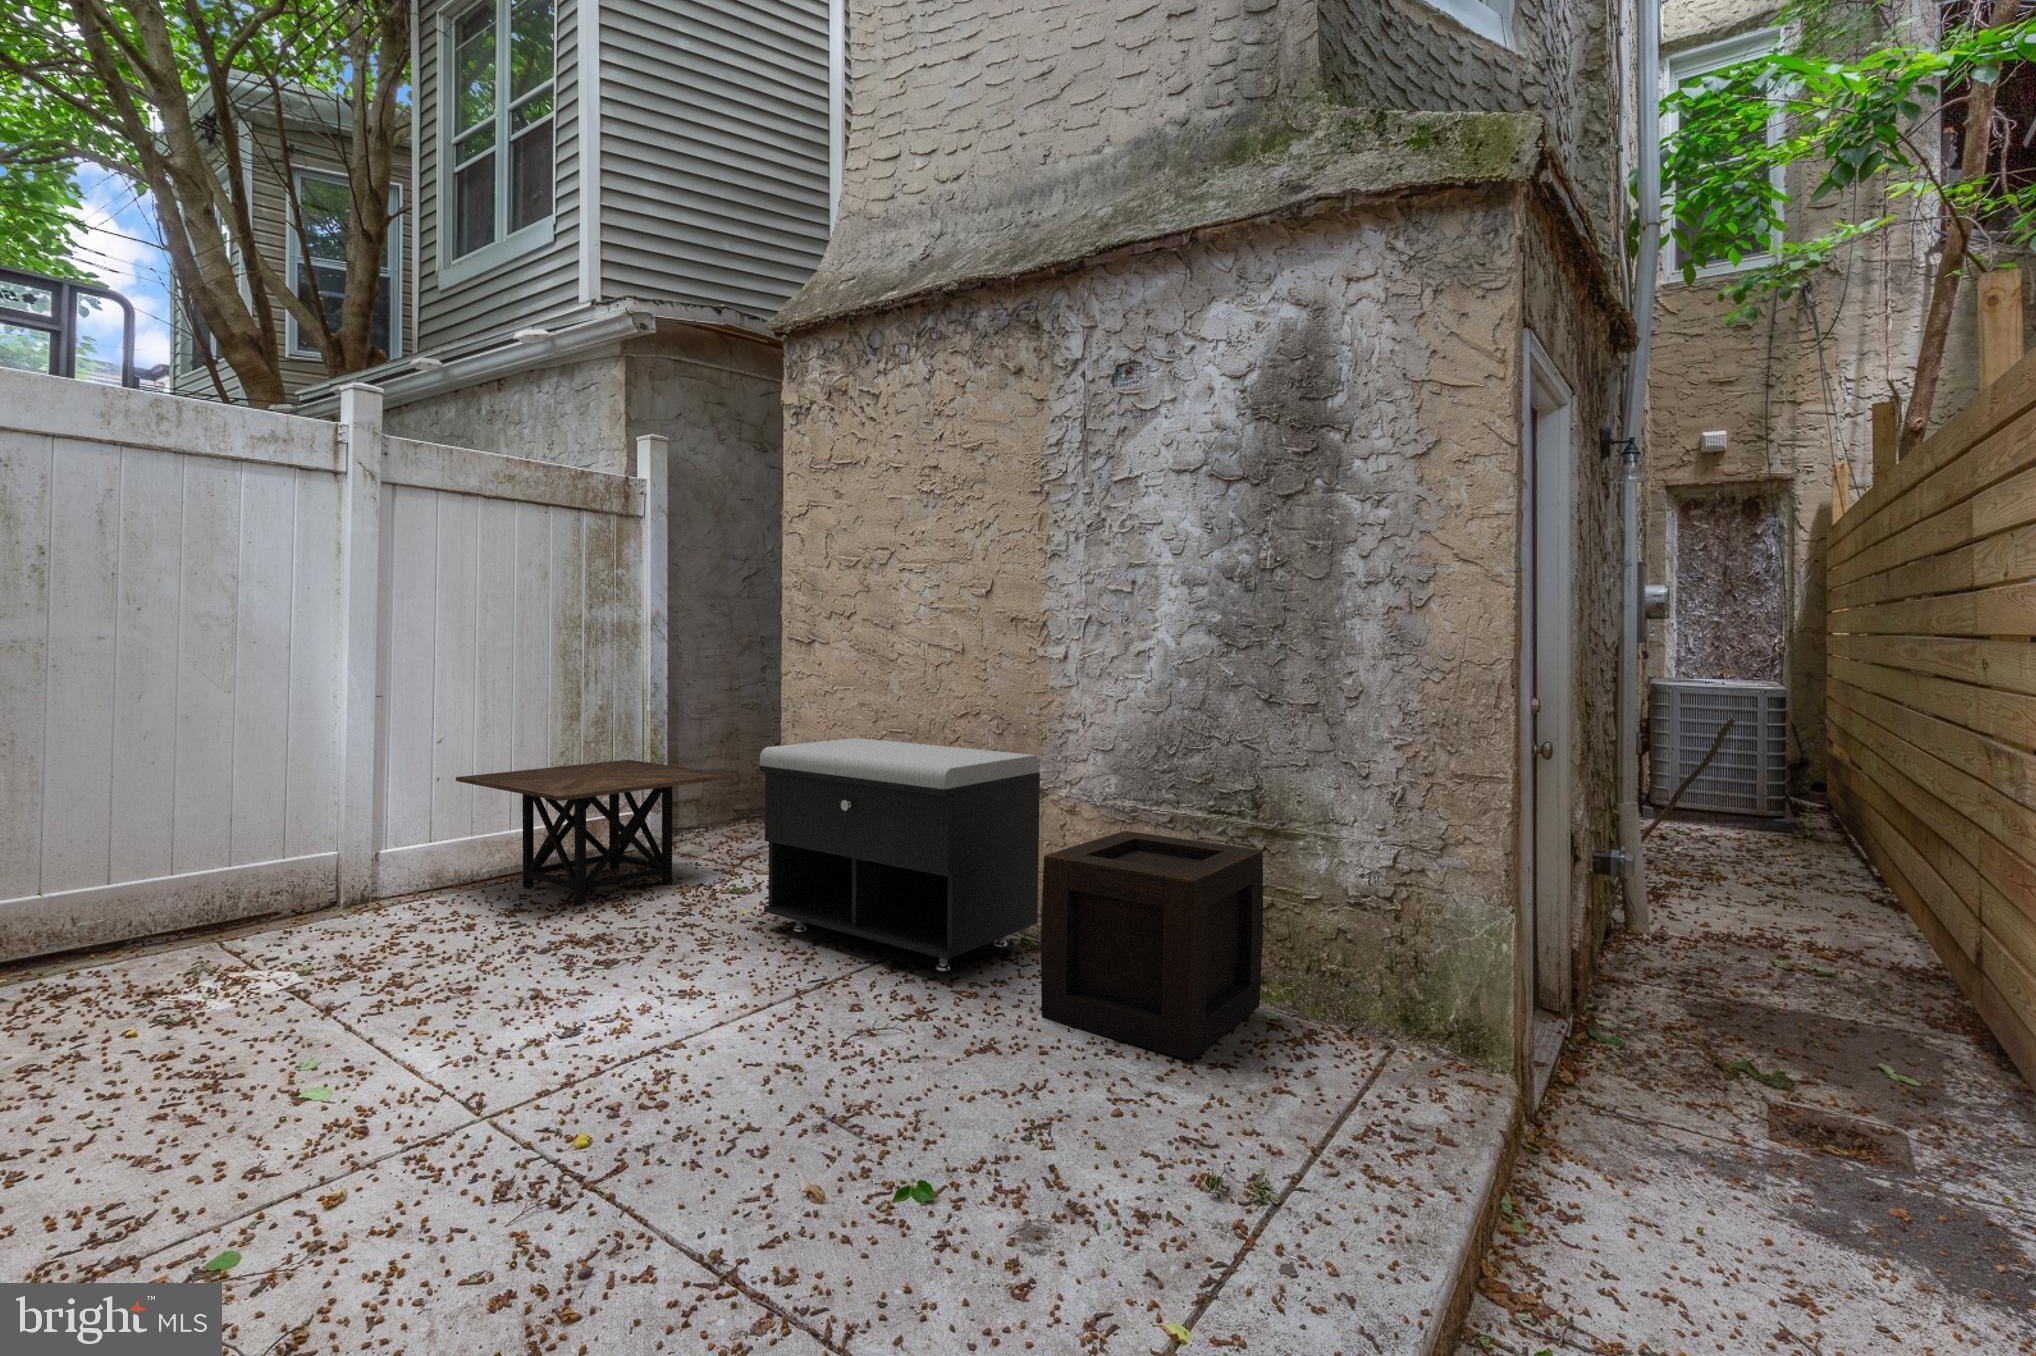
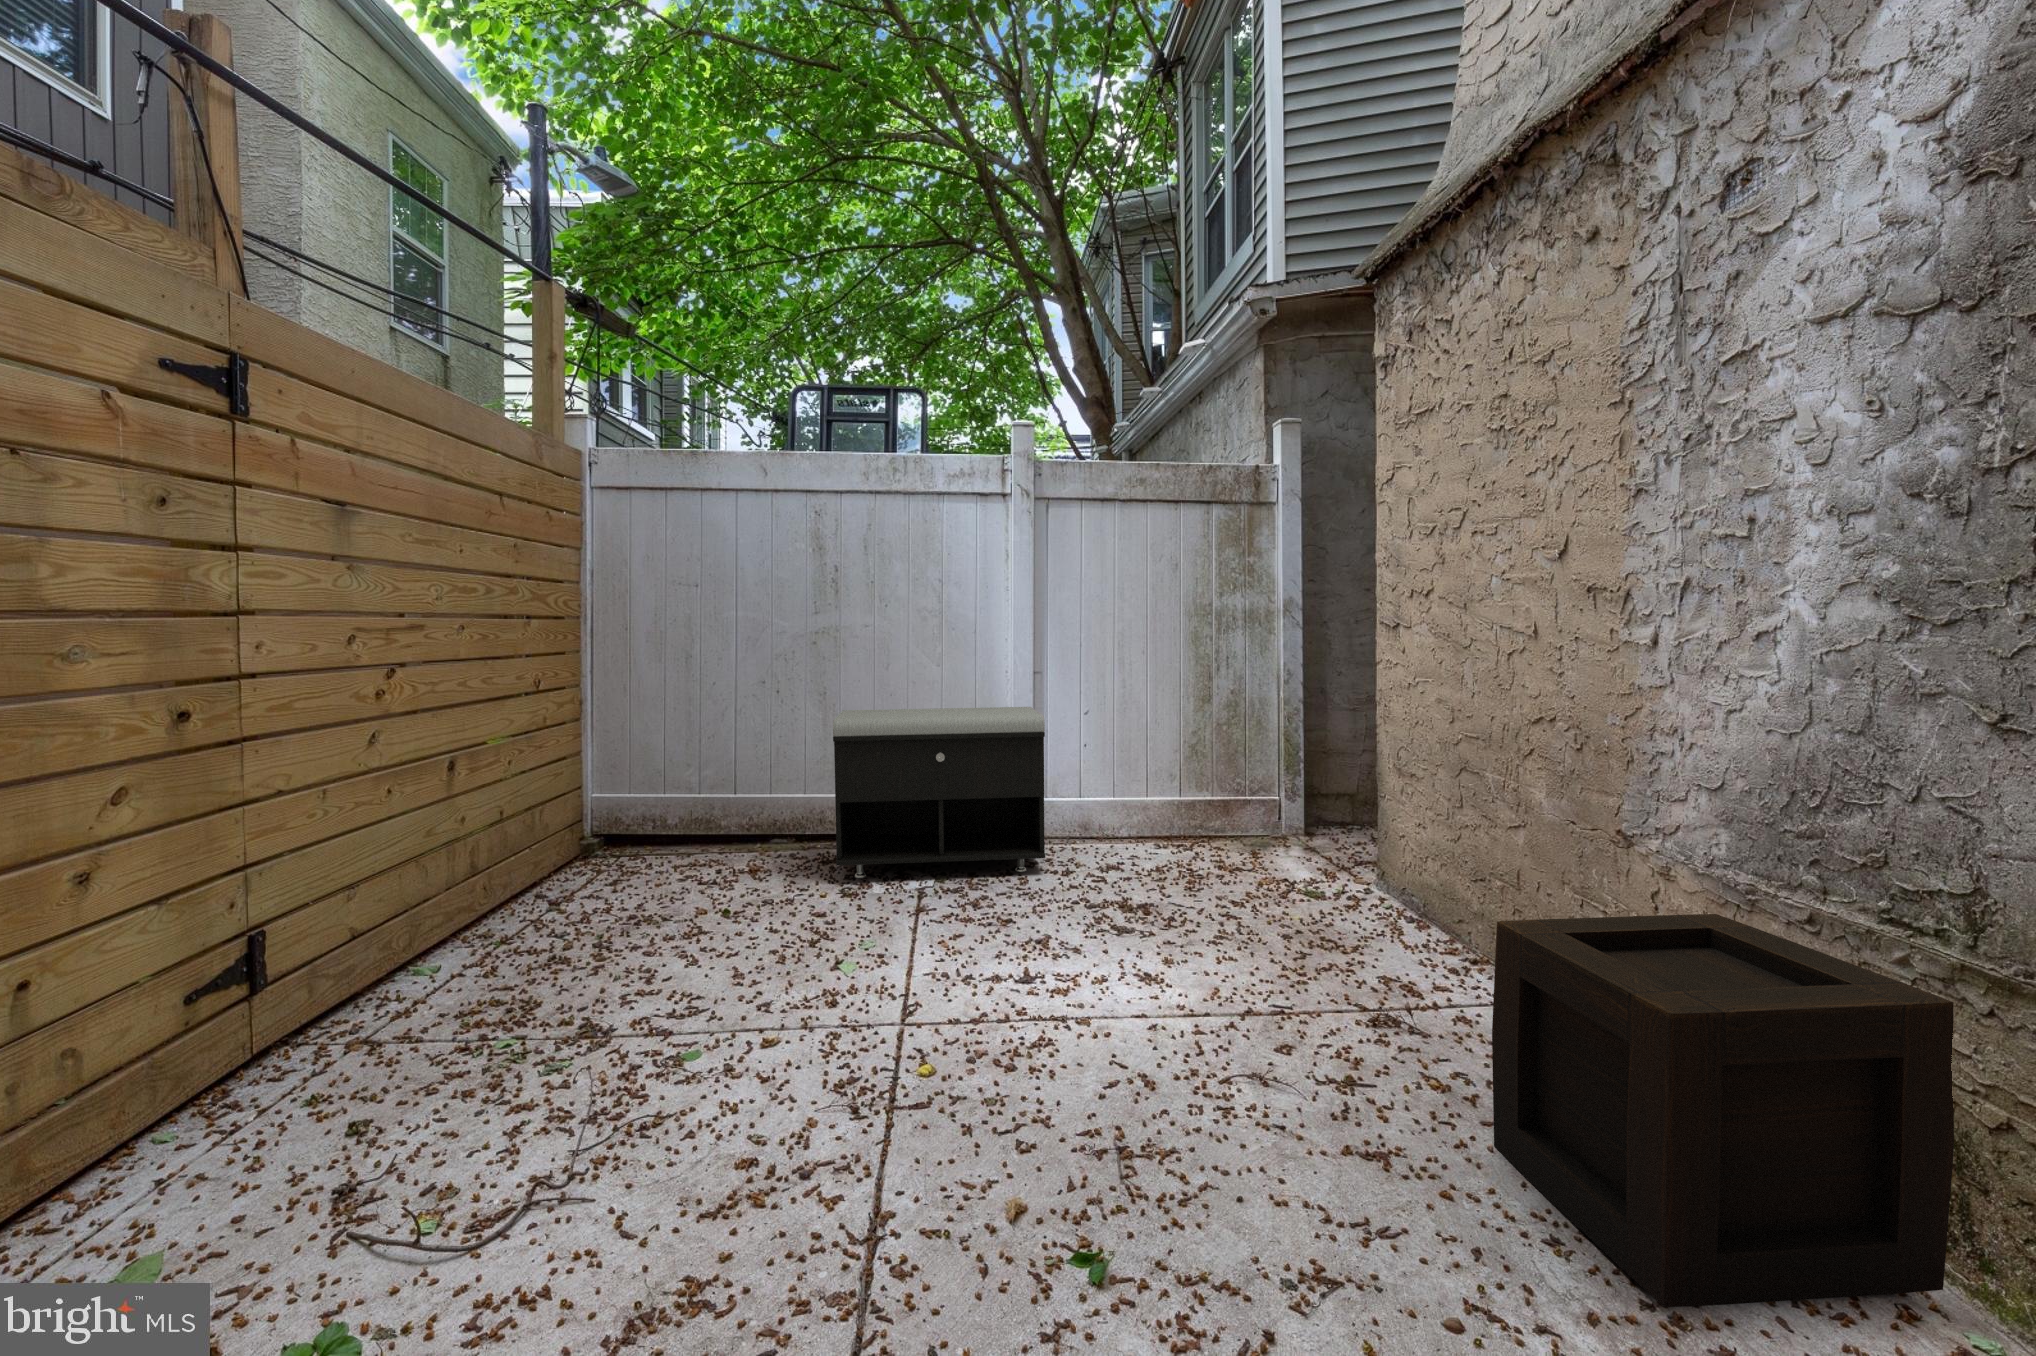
storage bench: present [759,738,1040,971] -> present [833,707,1045,878]
side table: present [456,760,734,904] -> none [1092,746,1316,877]

